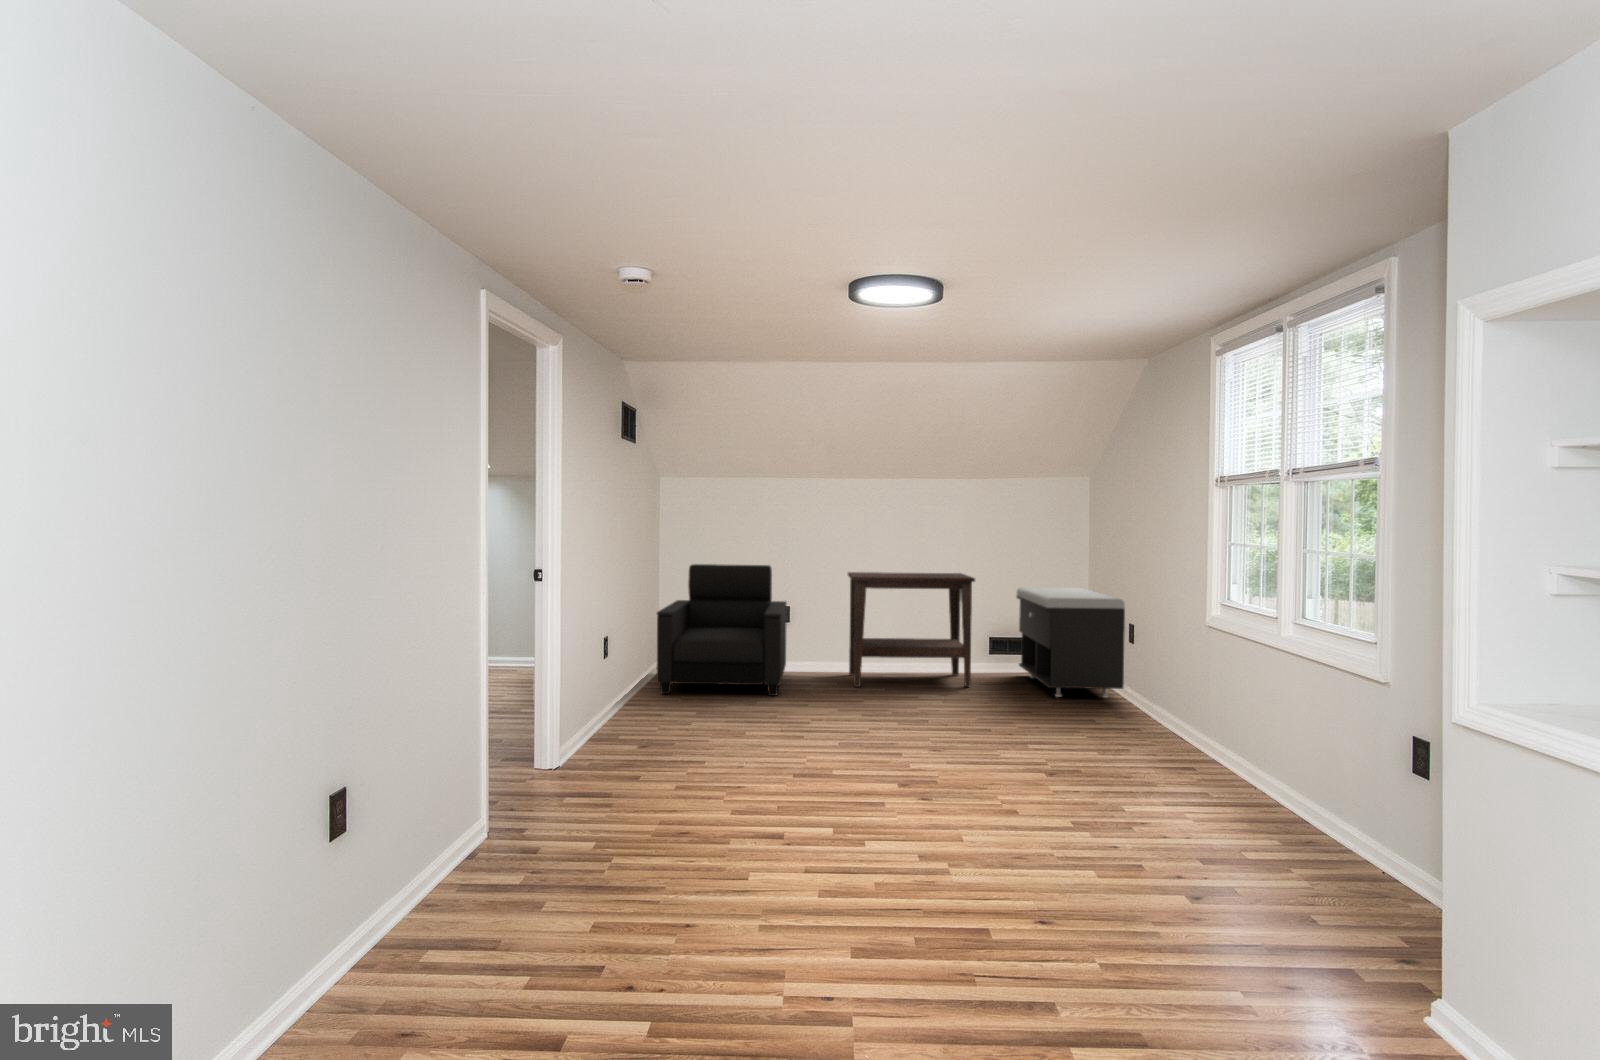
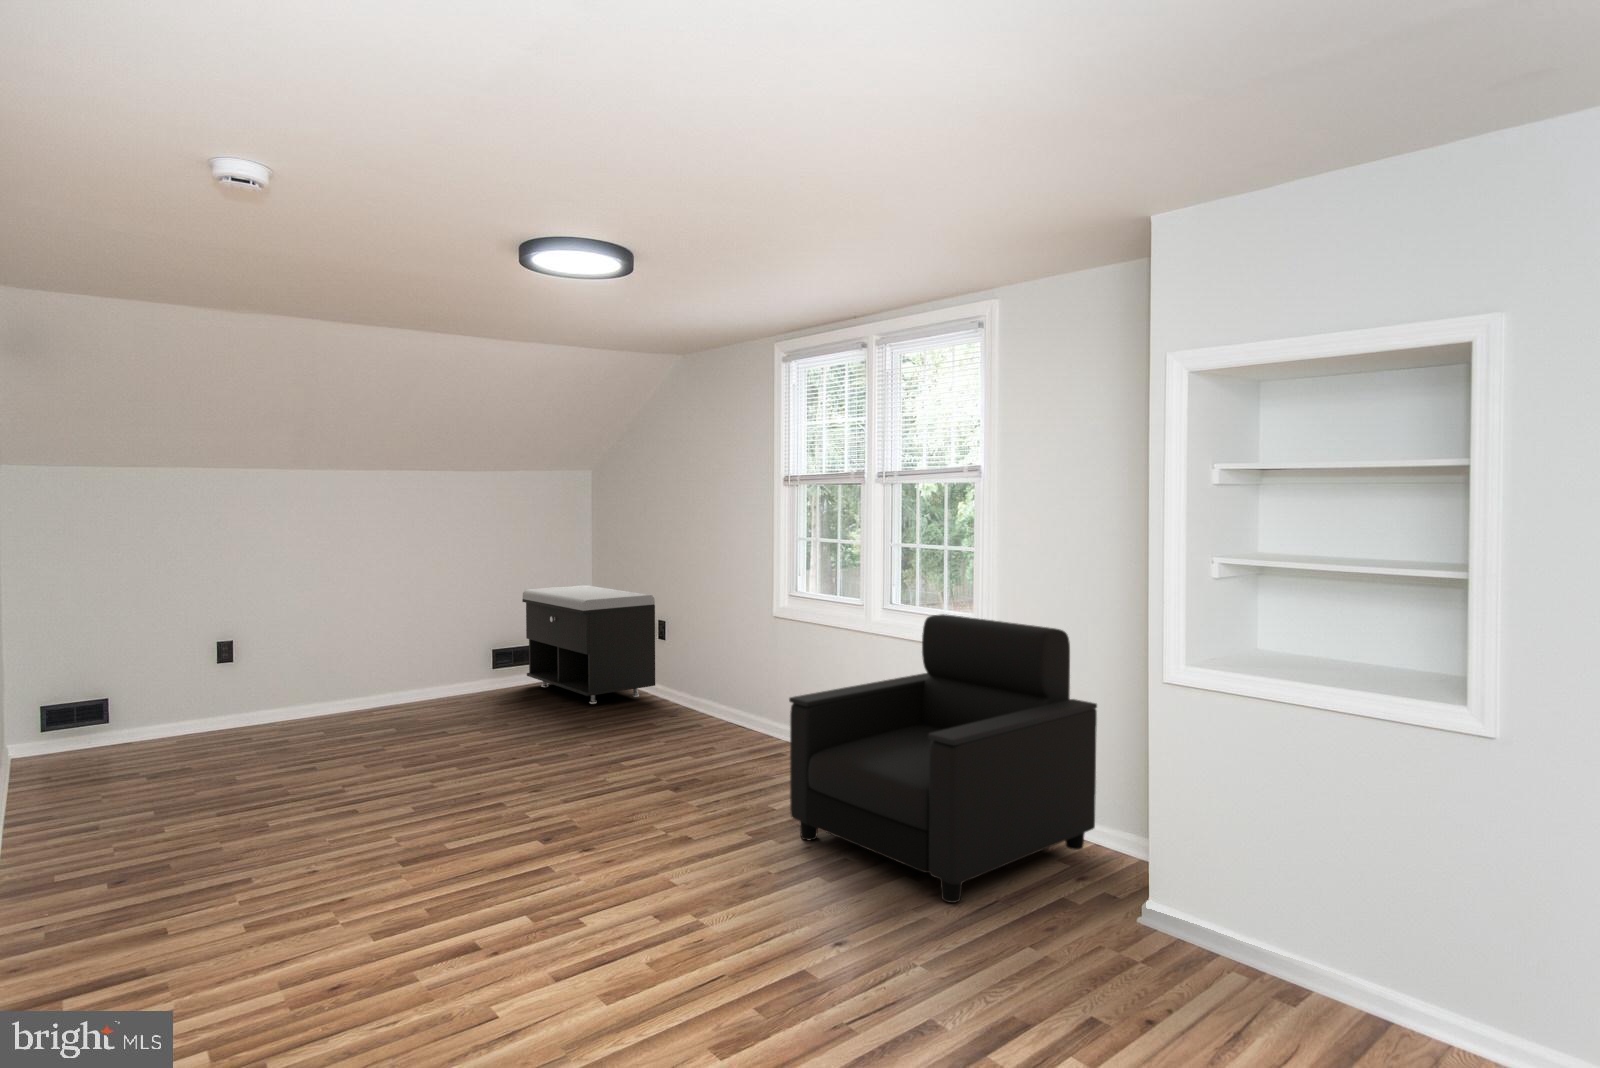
armchair: present [657,564,787,696] -> present [789,614,1097,903]
side table: present [848,572,975,687] -> none [317,578,494,731]

